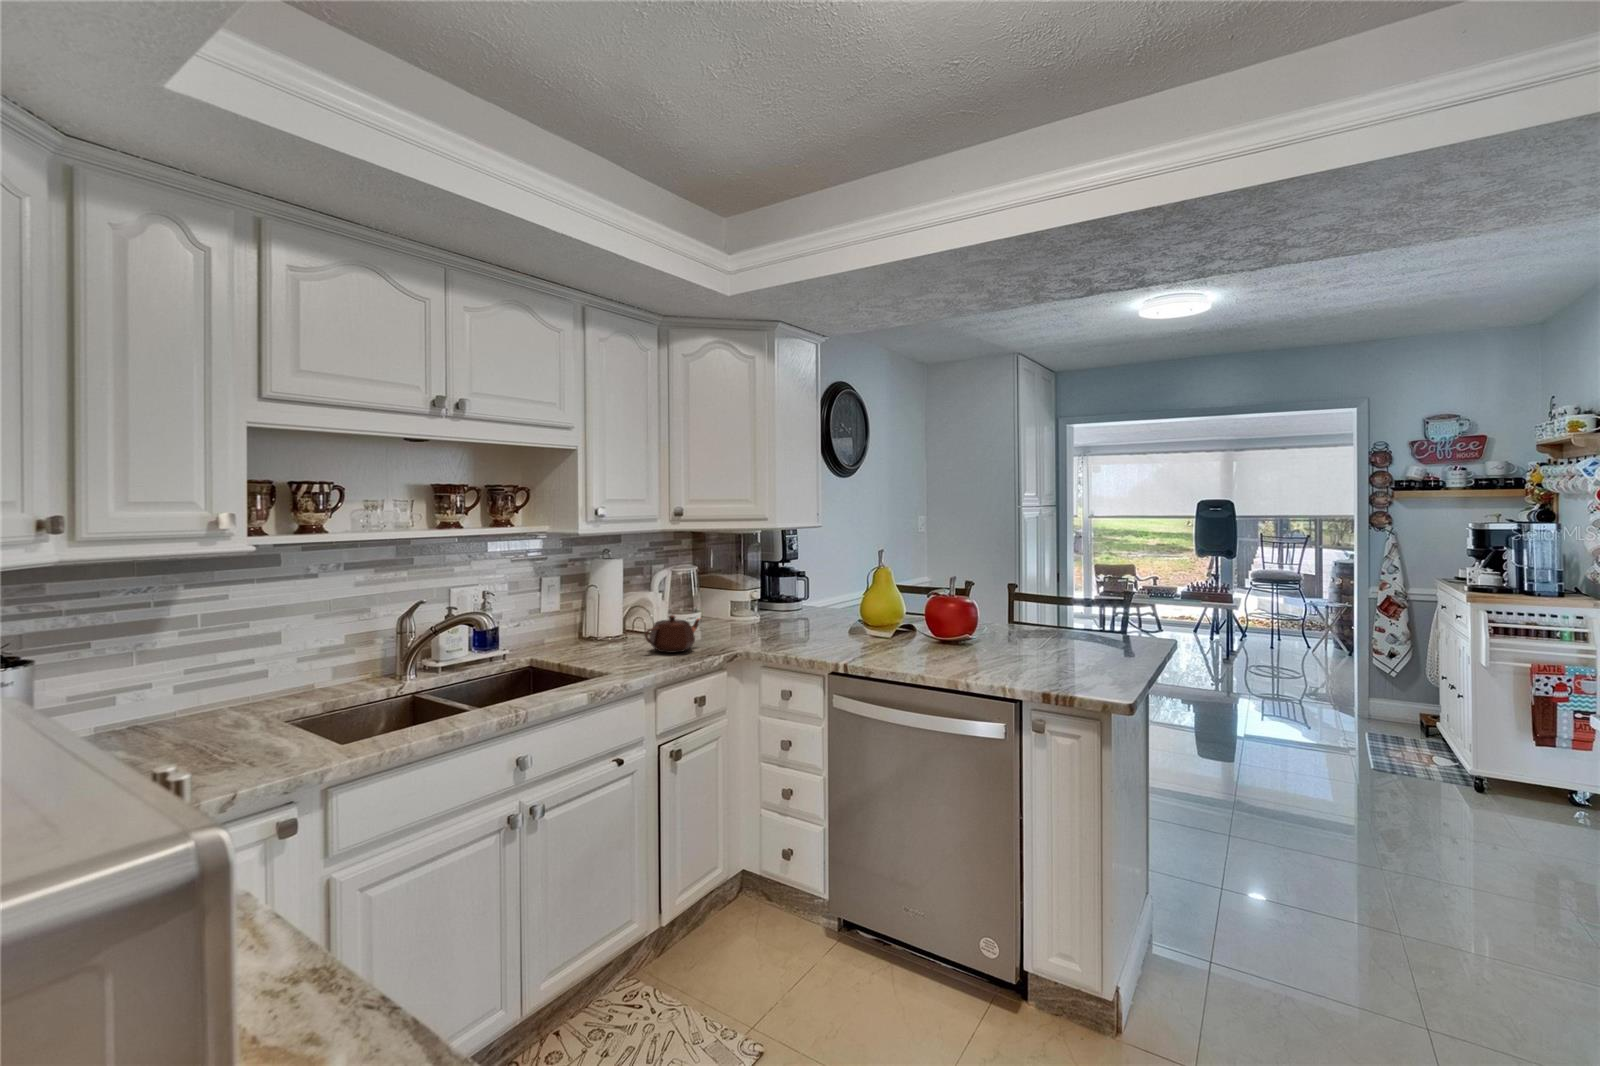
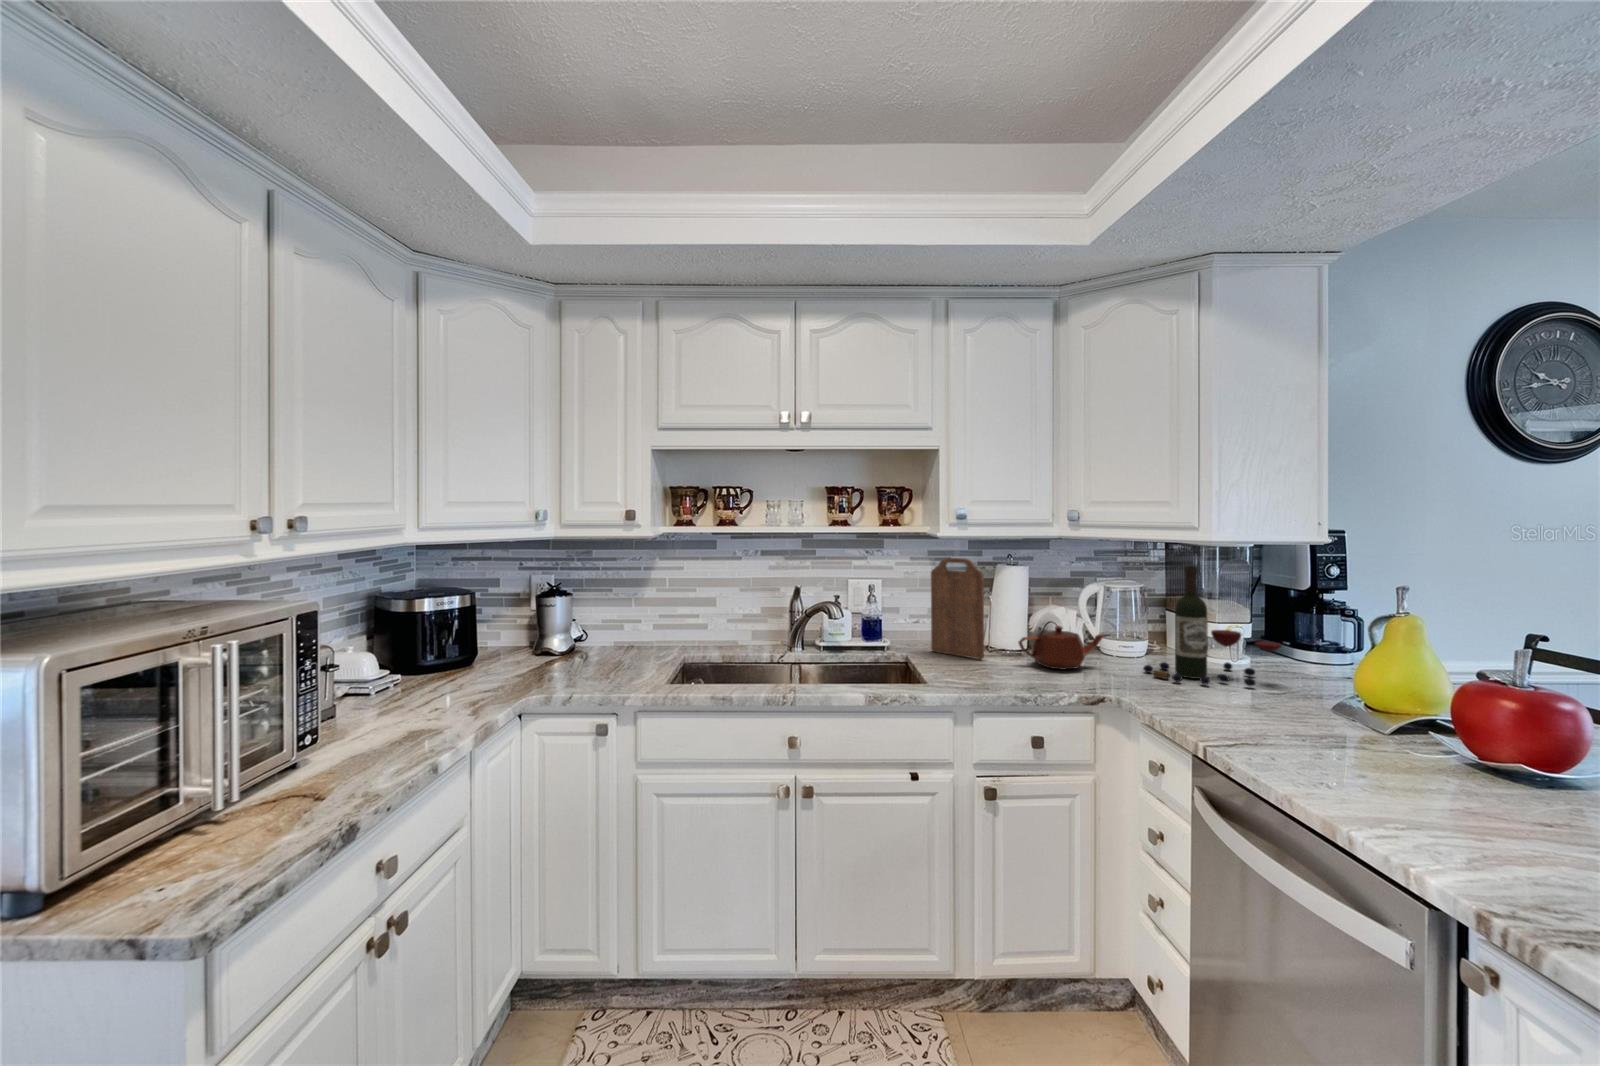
wine bottle: none [728,557,808,646] -> present [1143,566,1282,686]
cutting board: none [552,560,611,659] -> present [931,558,984,659]

